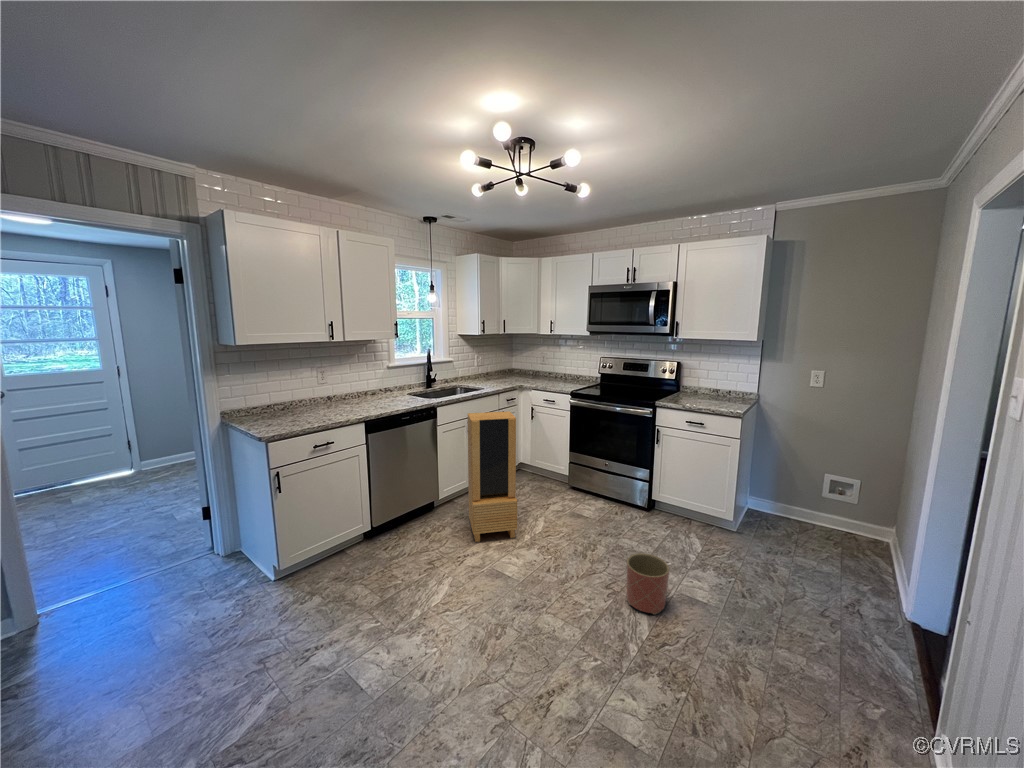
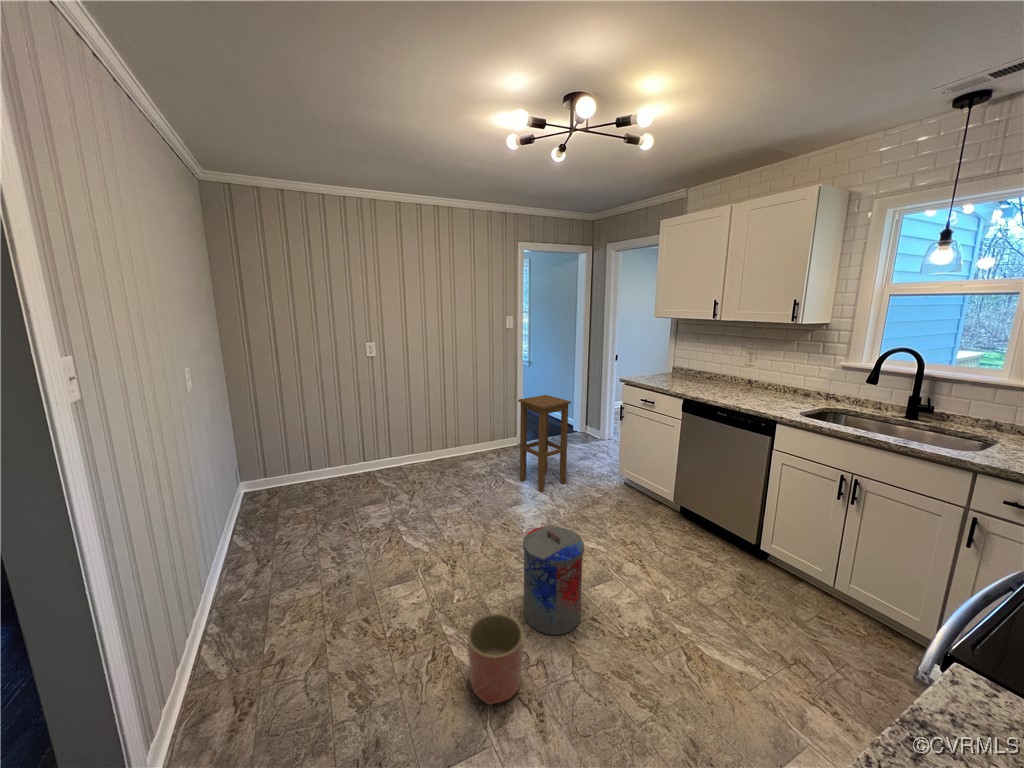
storage cabinet: present [468,411,517,542] -> none [663,426,756,616]
stool: none [179,496,304,710] -> present [518,395,571,492]
trash can: none [538,516,590,607] -> present [523,526,584,635]

